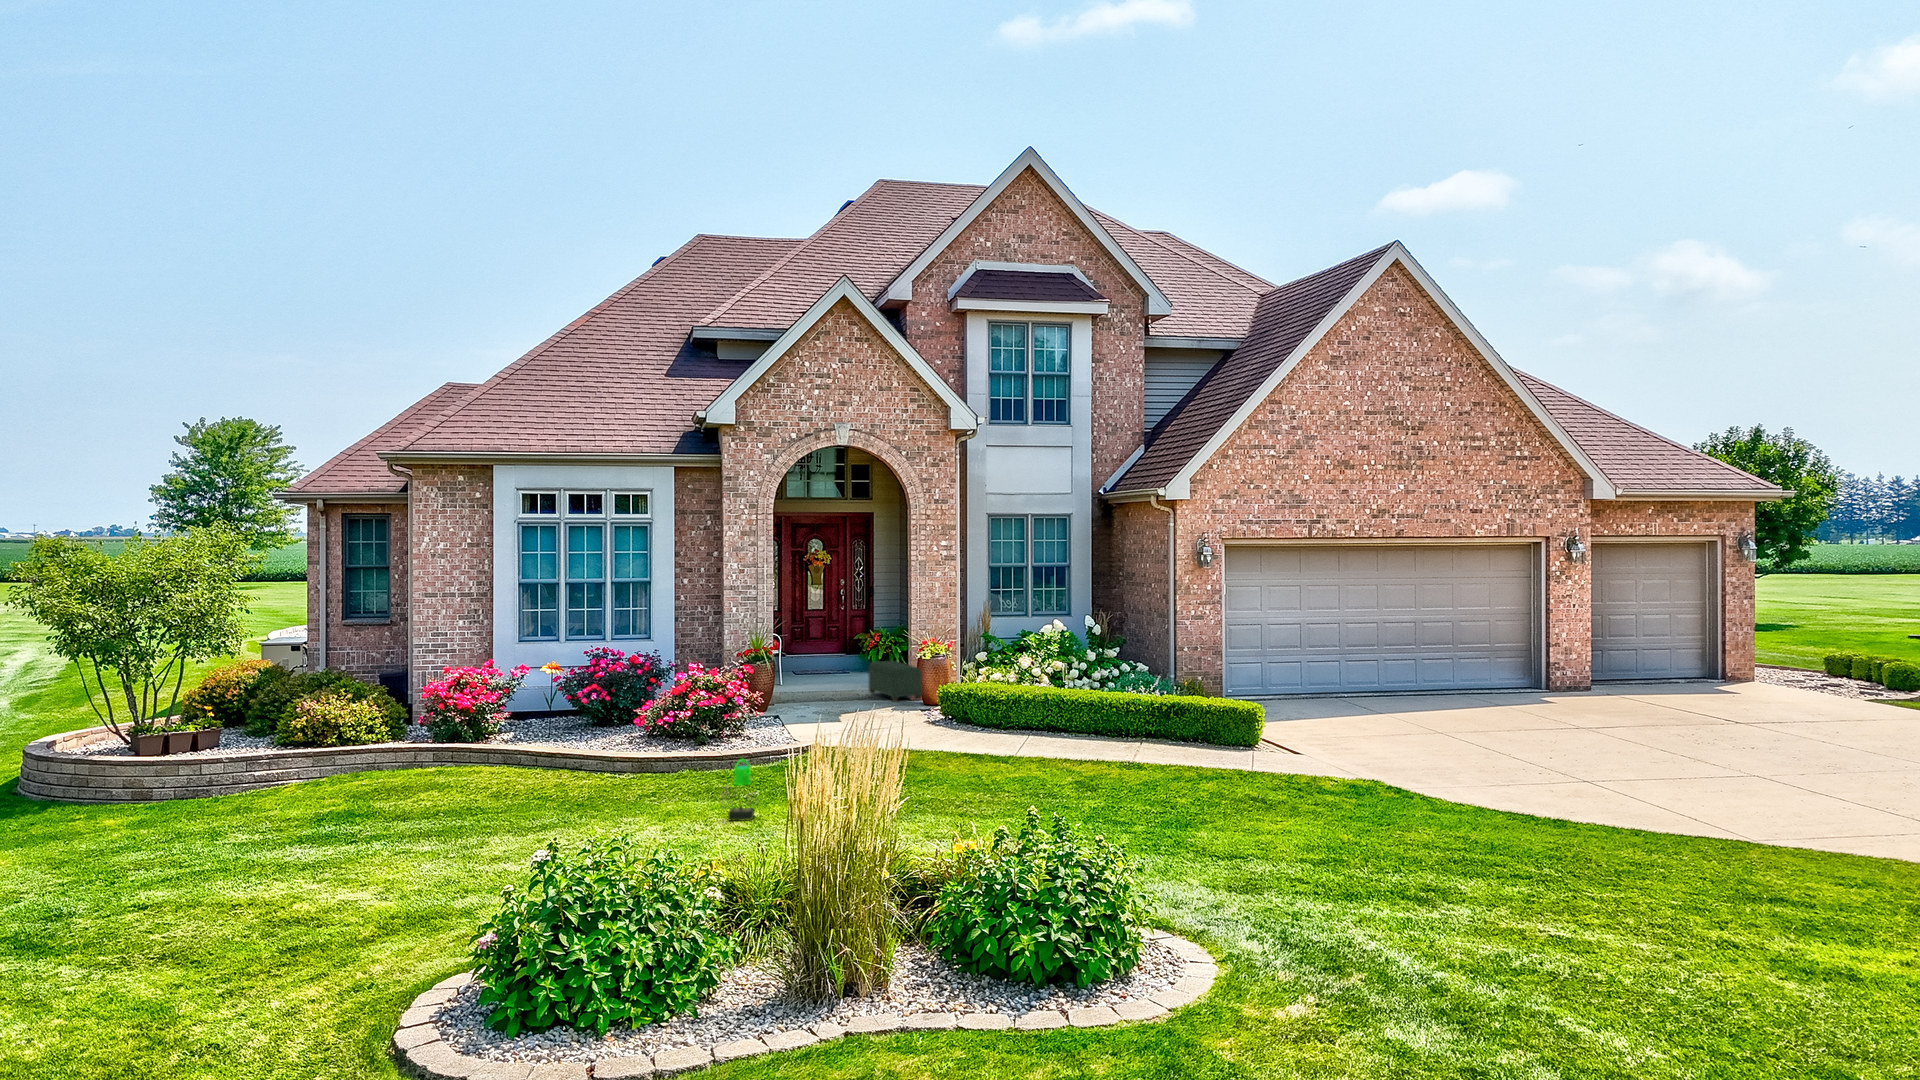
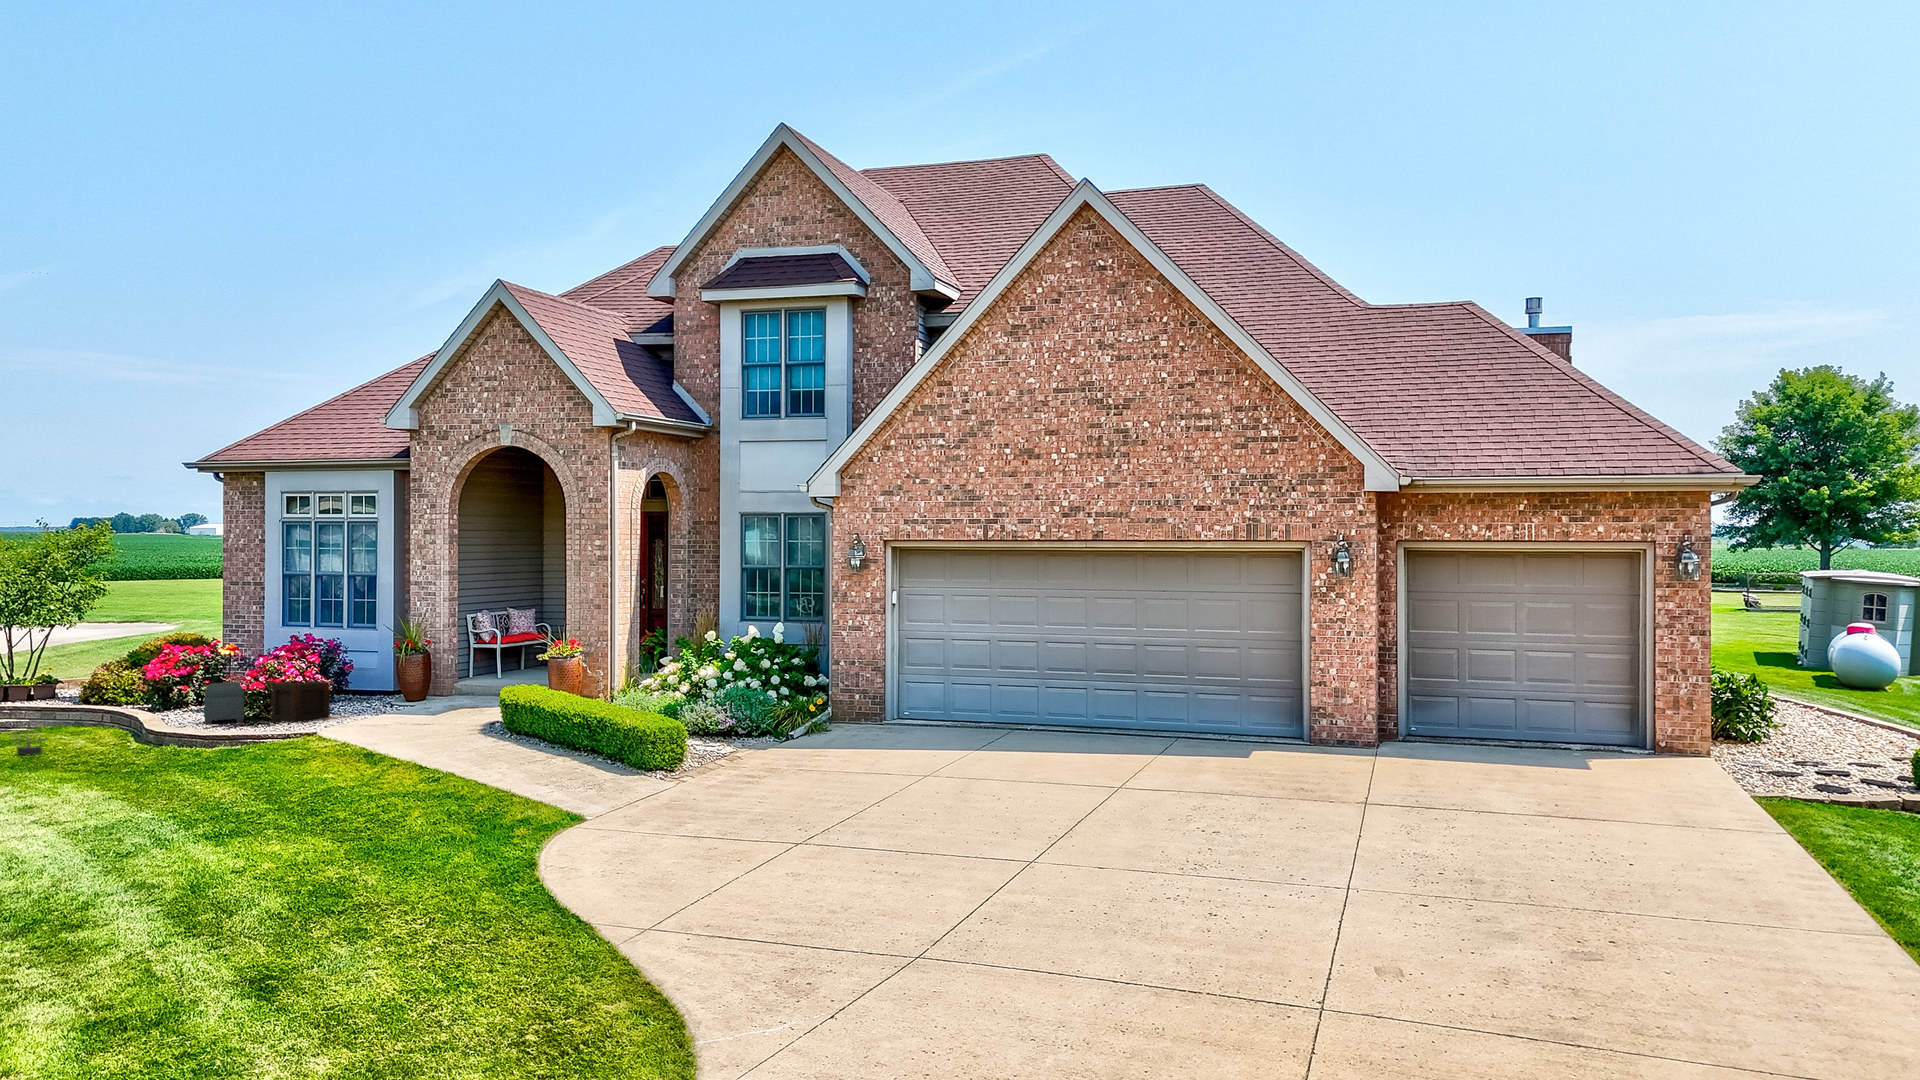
bench: present [868,661,922,702] -> present [204,682,245,725]
wooden crate: none [730,698,783,746] -> present [271,680,331,723]
watering can: present [734,759,751,785] -> none [134,717,155,740]

